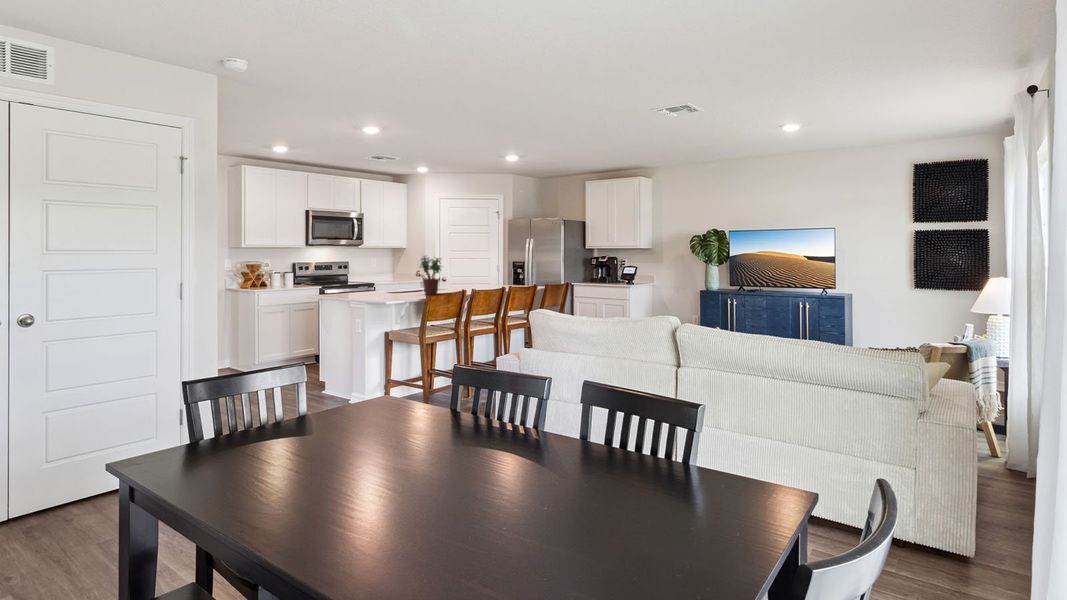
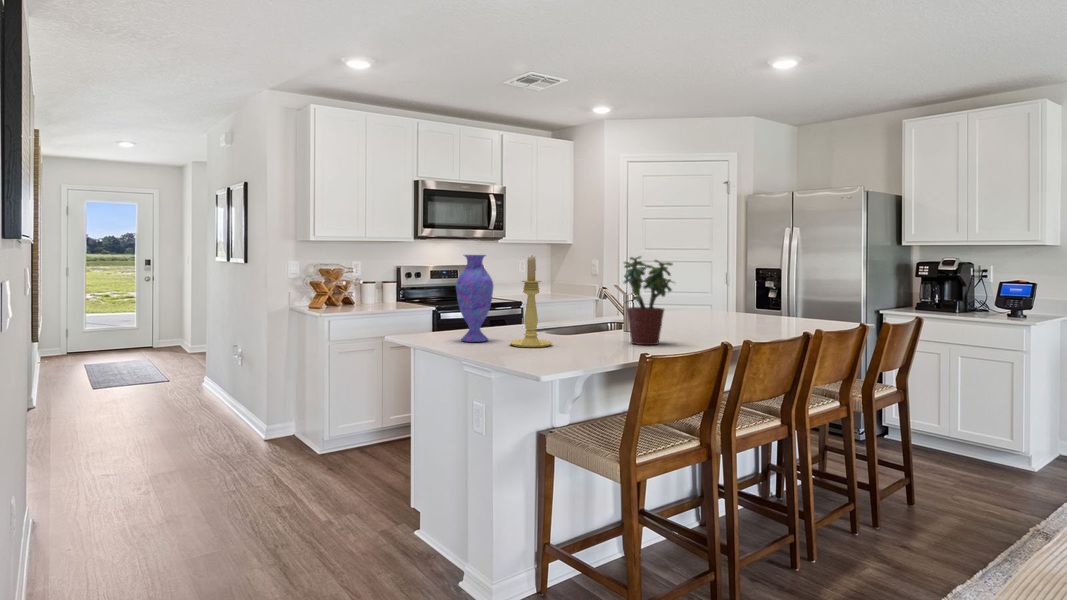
vase: none [341,255,359,296] -> present [456,255,493,342]
candle holder: none [368,255,388,296] -> present [509,256,552,347]

